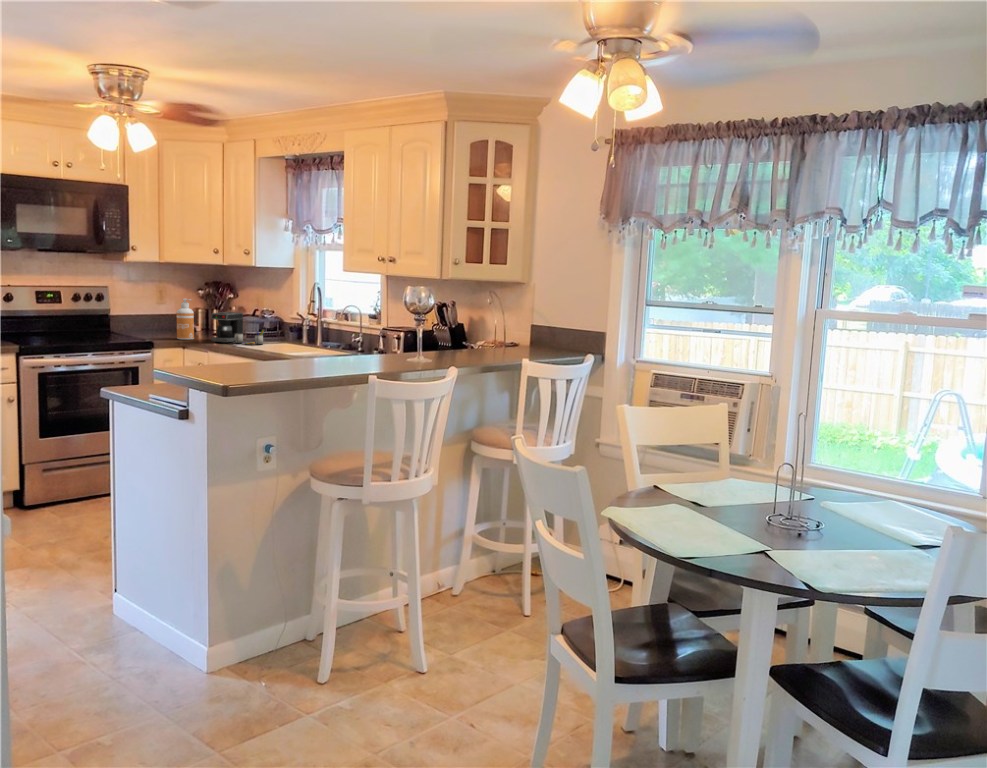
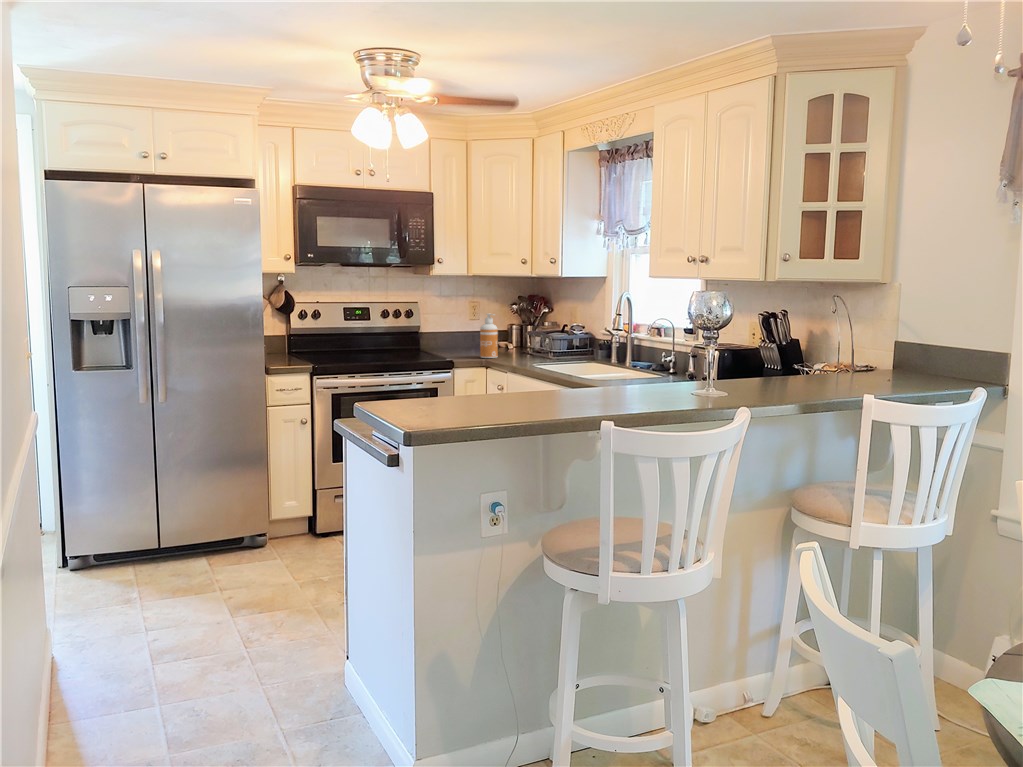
coffee maker: present [211,312,264,344] -> none [511,328,566,364]

